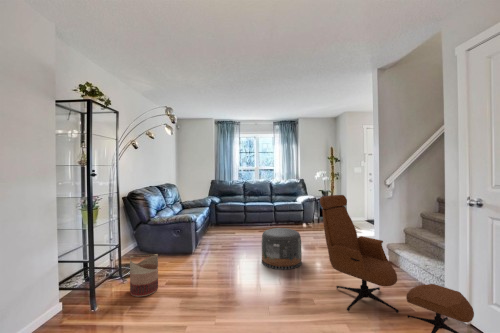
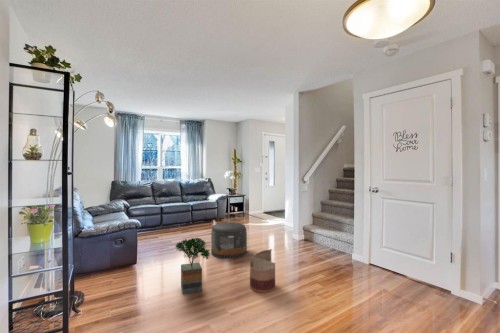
lounge chair: present [320,195,474,333] -> none [278,189,378,278]
potted tree: none [189,241,224,301] -> present [176,238,210,294]
basket: present [130,254,158,297] -> present [250,249,275,292]

